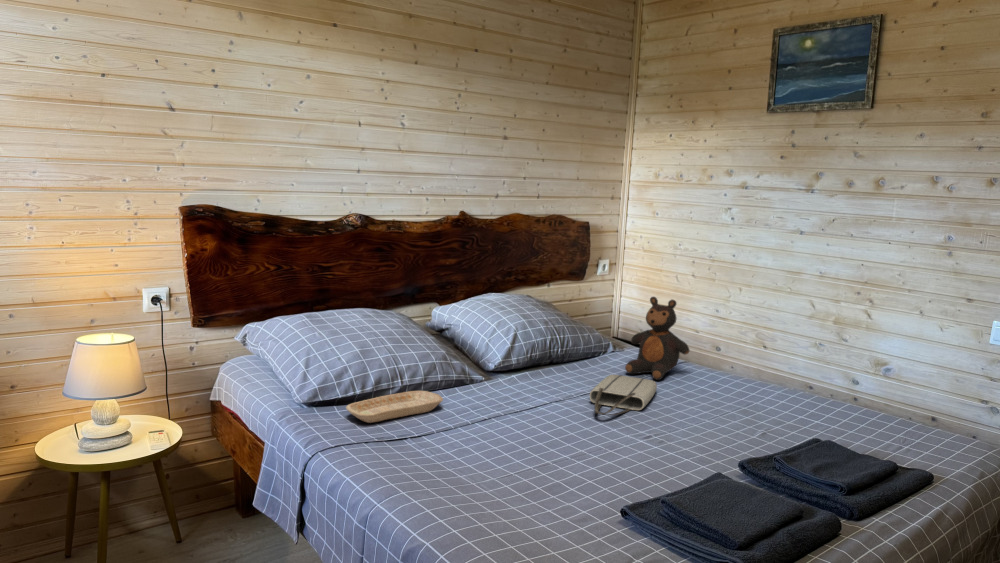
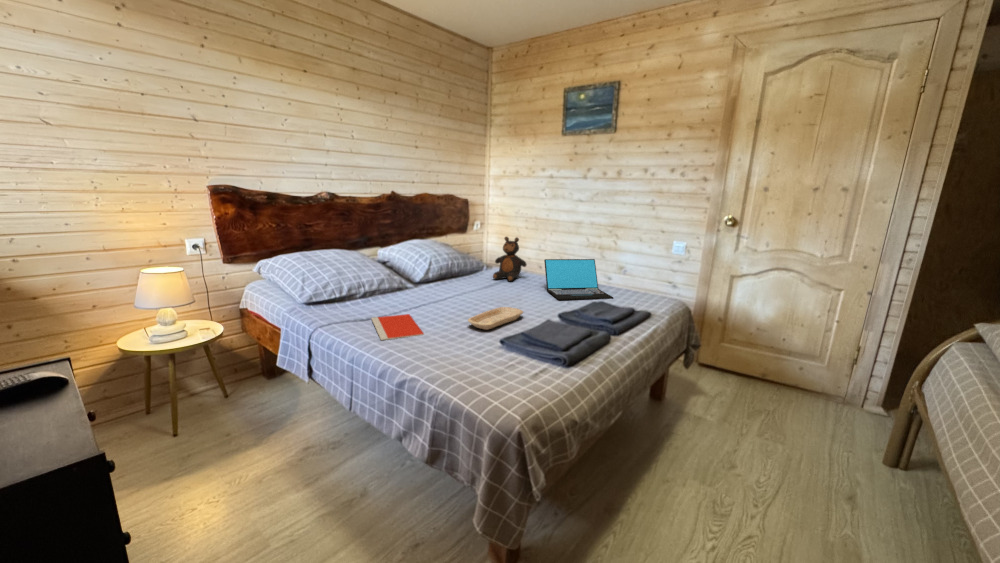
laptop: none [722,346,857,433] -> present [544,259,613,300]
tote bag: present [590,375,657,415] -> none [475,279,511,298]
tray: present [346,391,443,423] -> present [468,307,523,330]
notebook: none [406,437,490,486] -> present [371,314,424,340]

